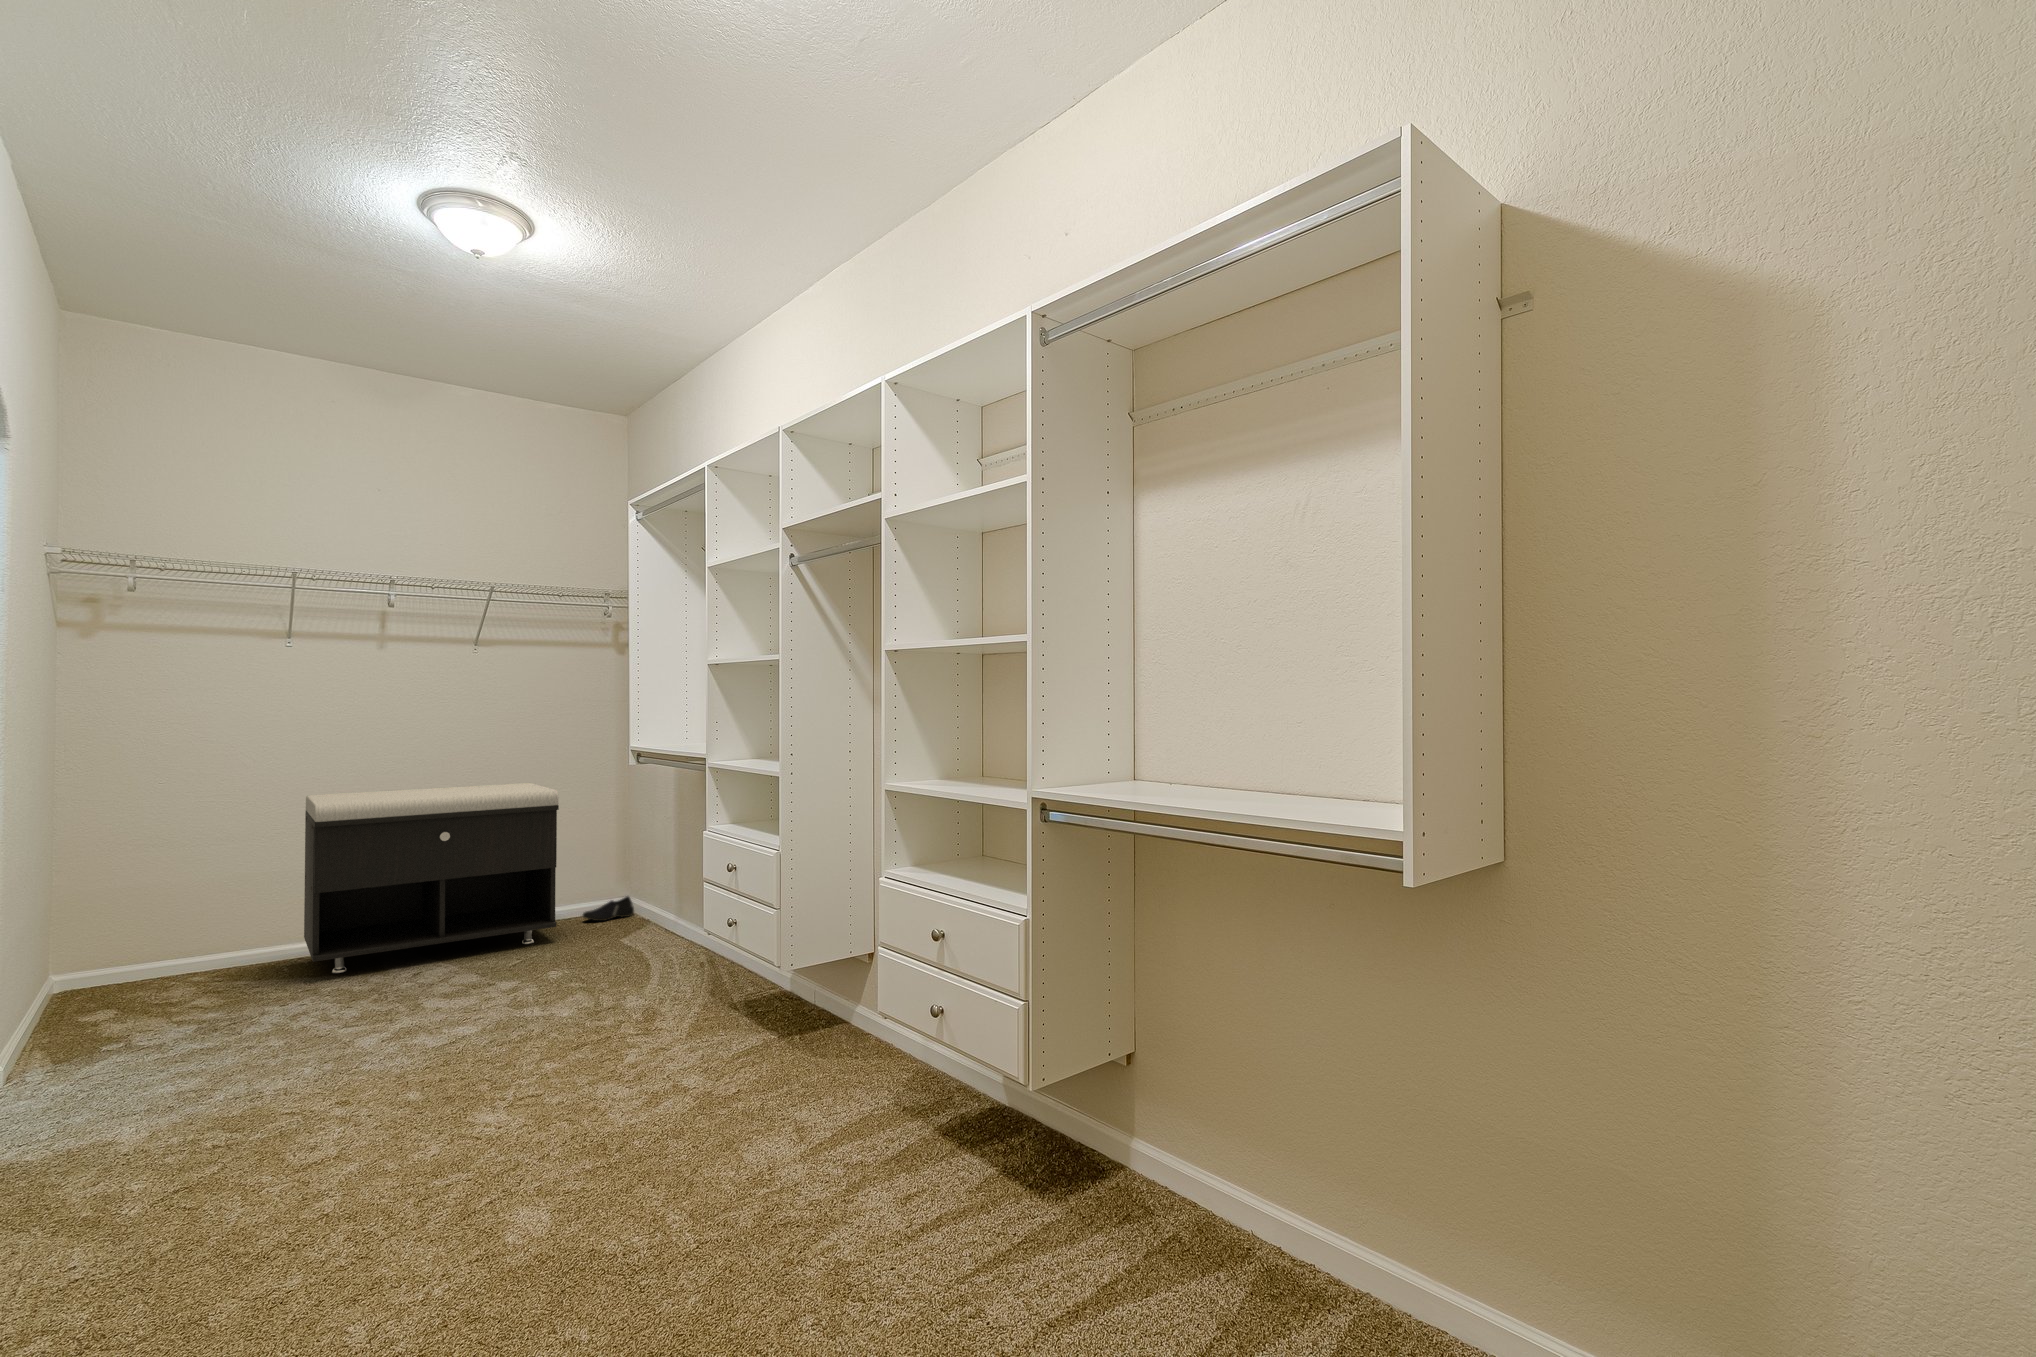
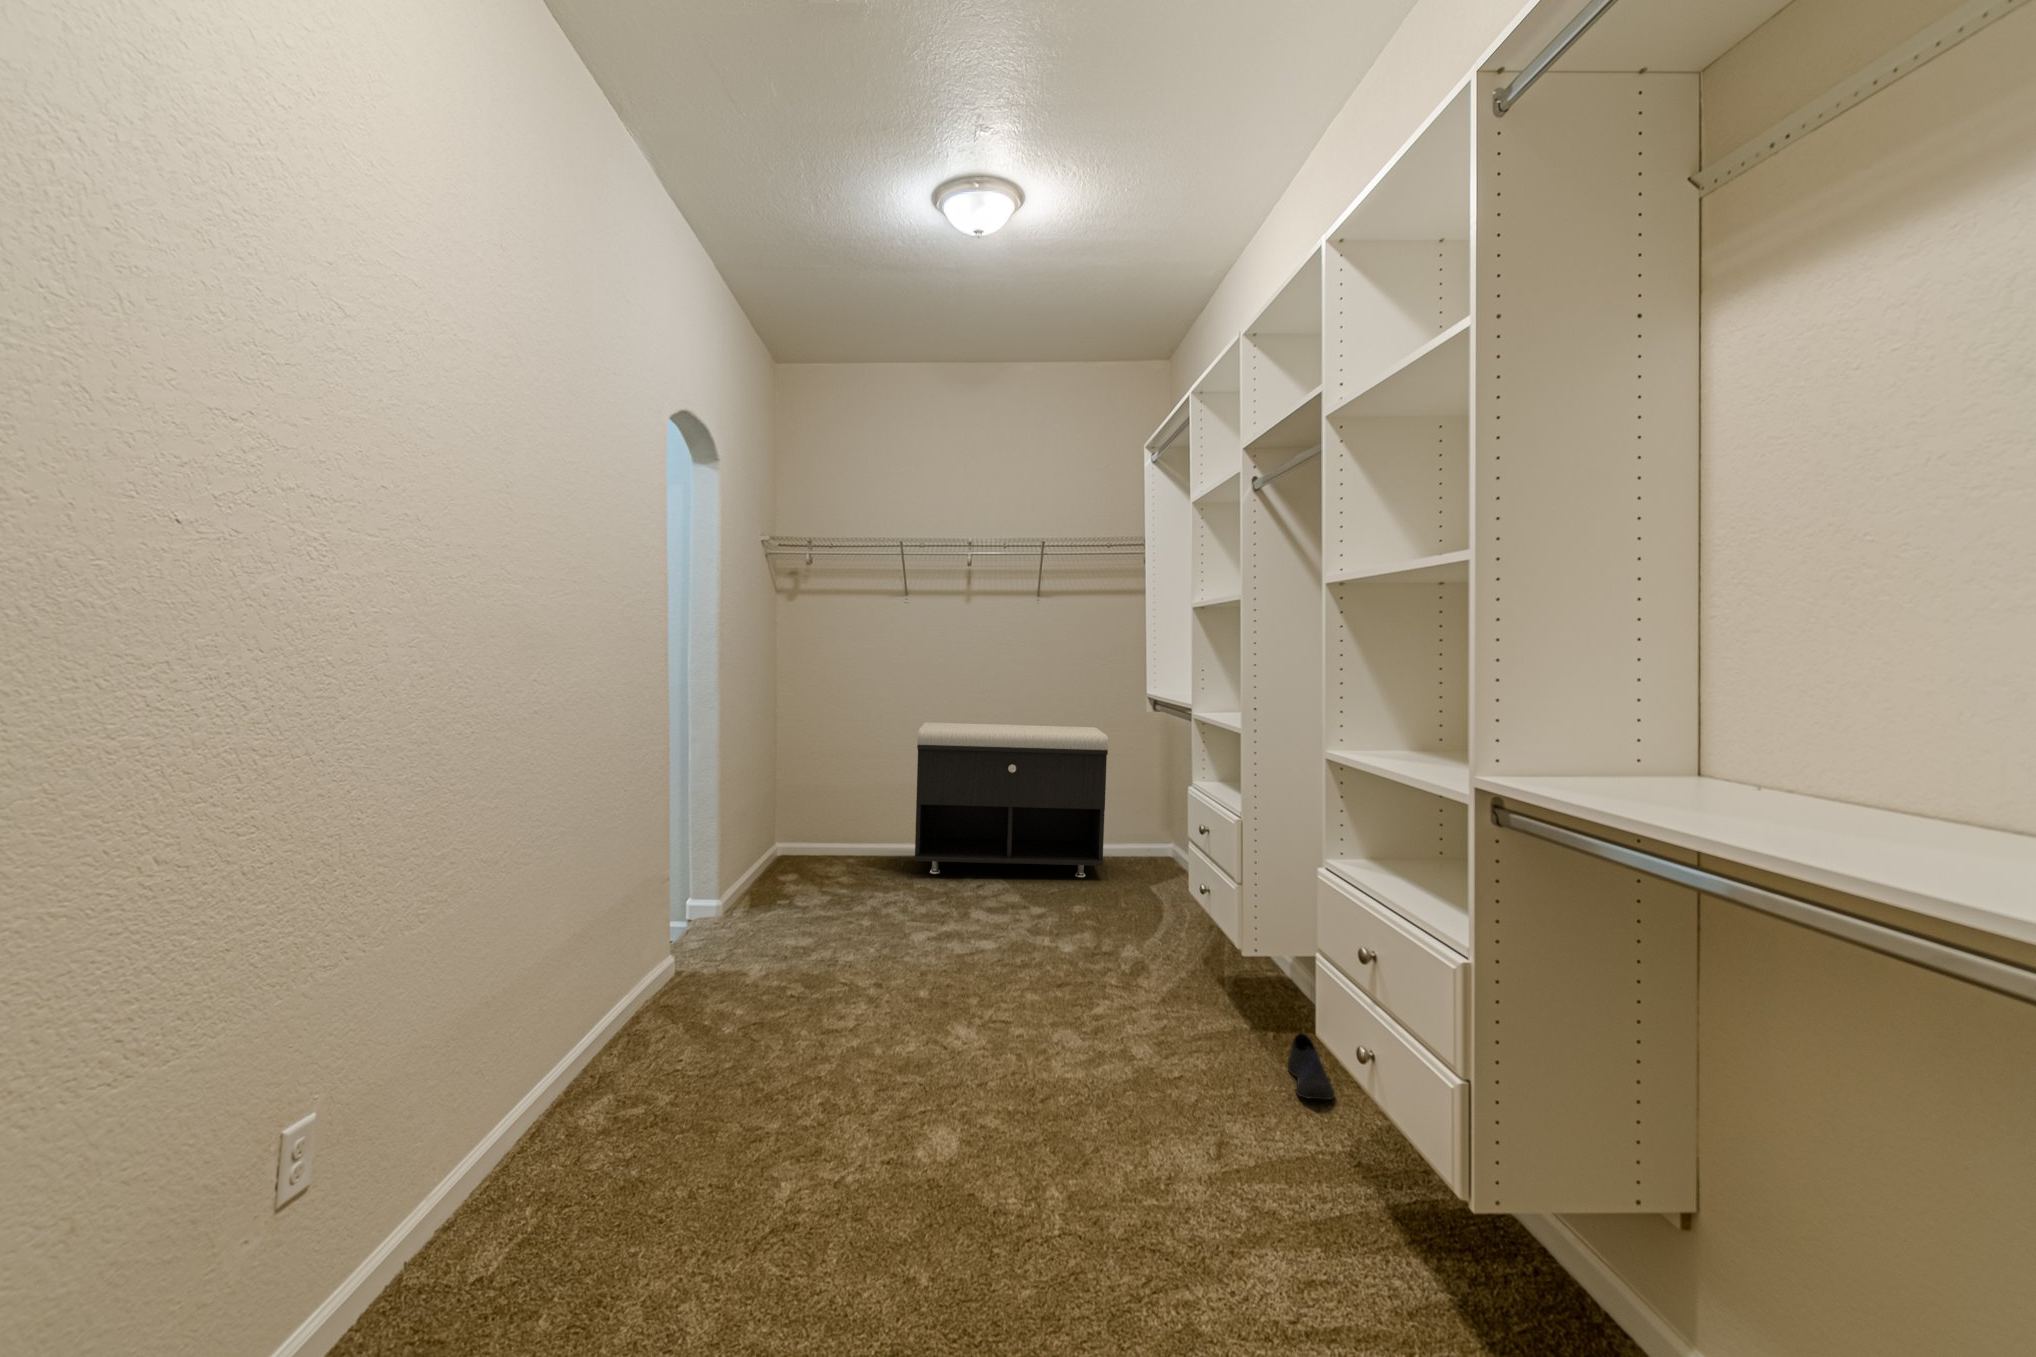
shoe: present [582,896,634,921] -> present [1288,1033,1335,1100]

